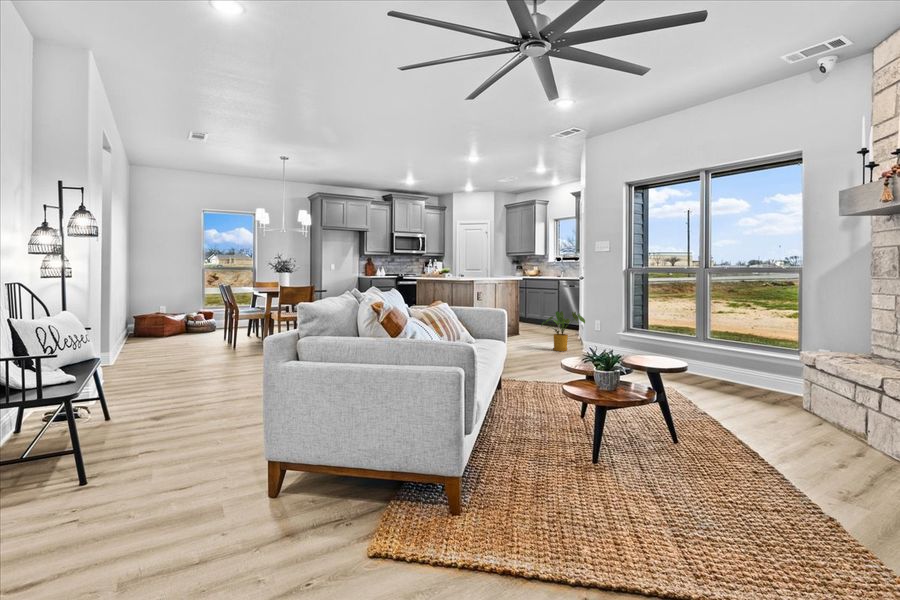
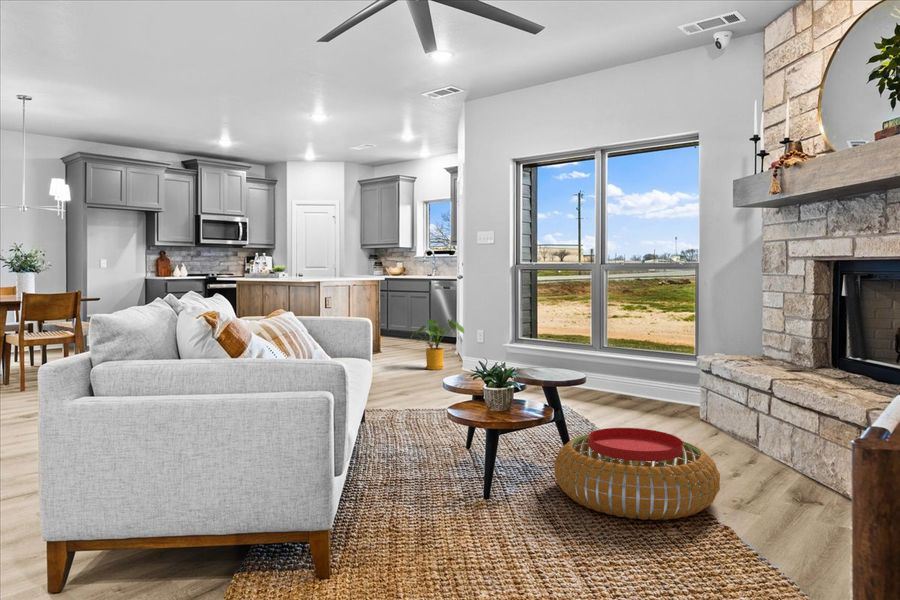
pouf: none [657,413,825,503] -> present [554,428,720,520]

